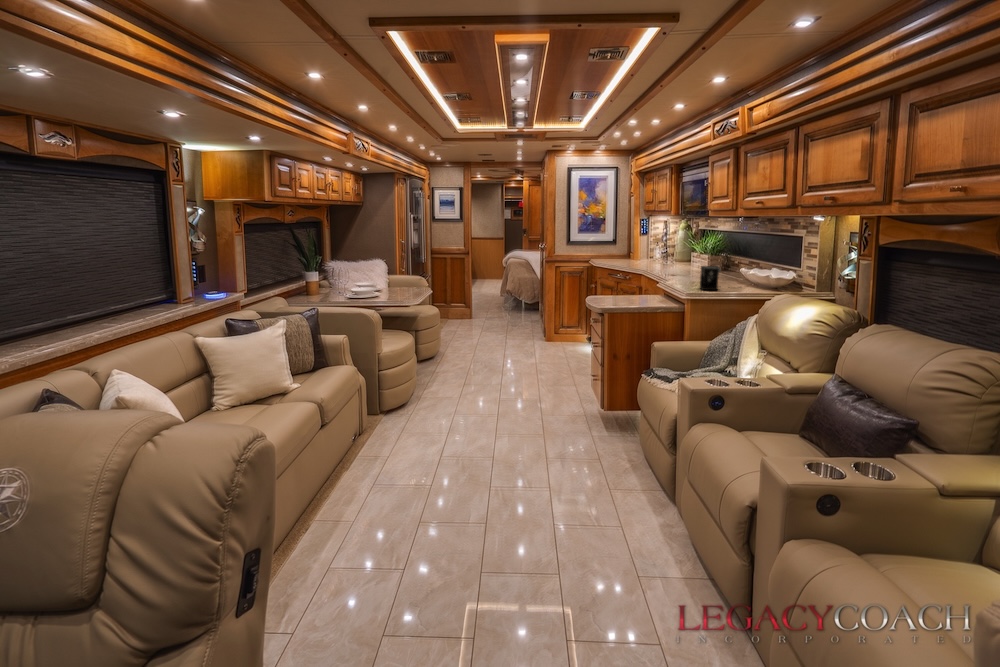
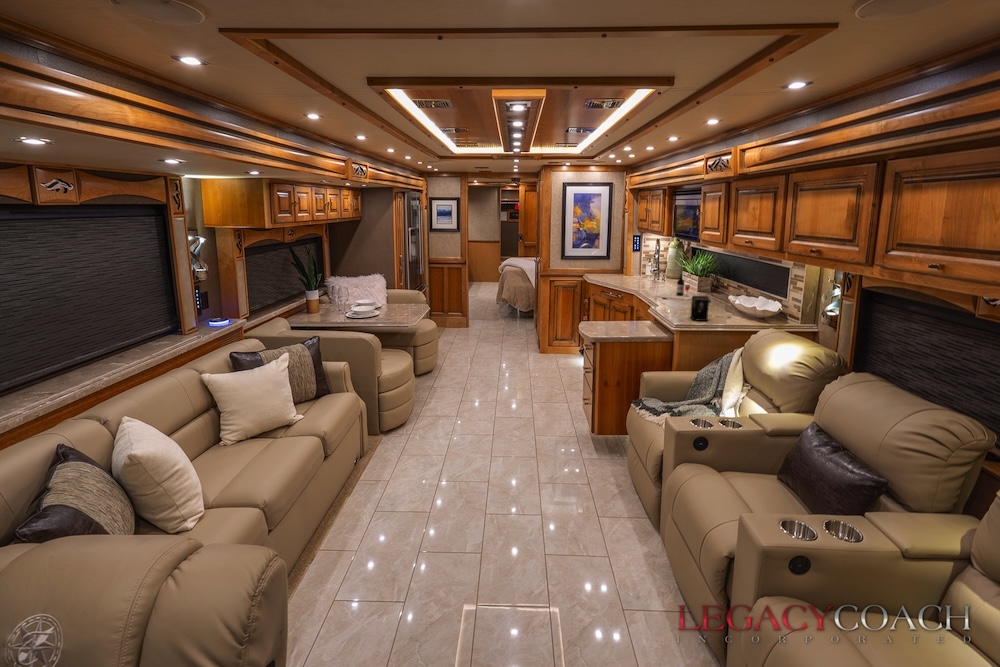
wine bottle: none [663,251,710,276] -> present [658,274,693,300]

